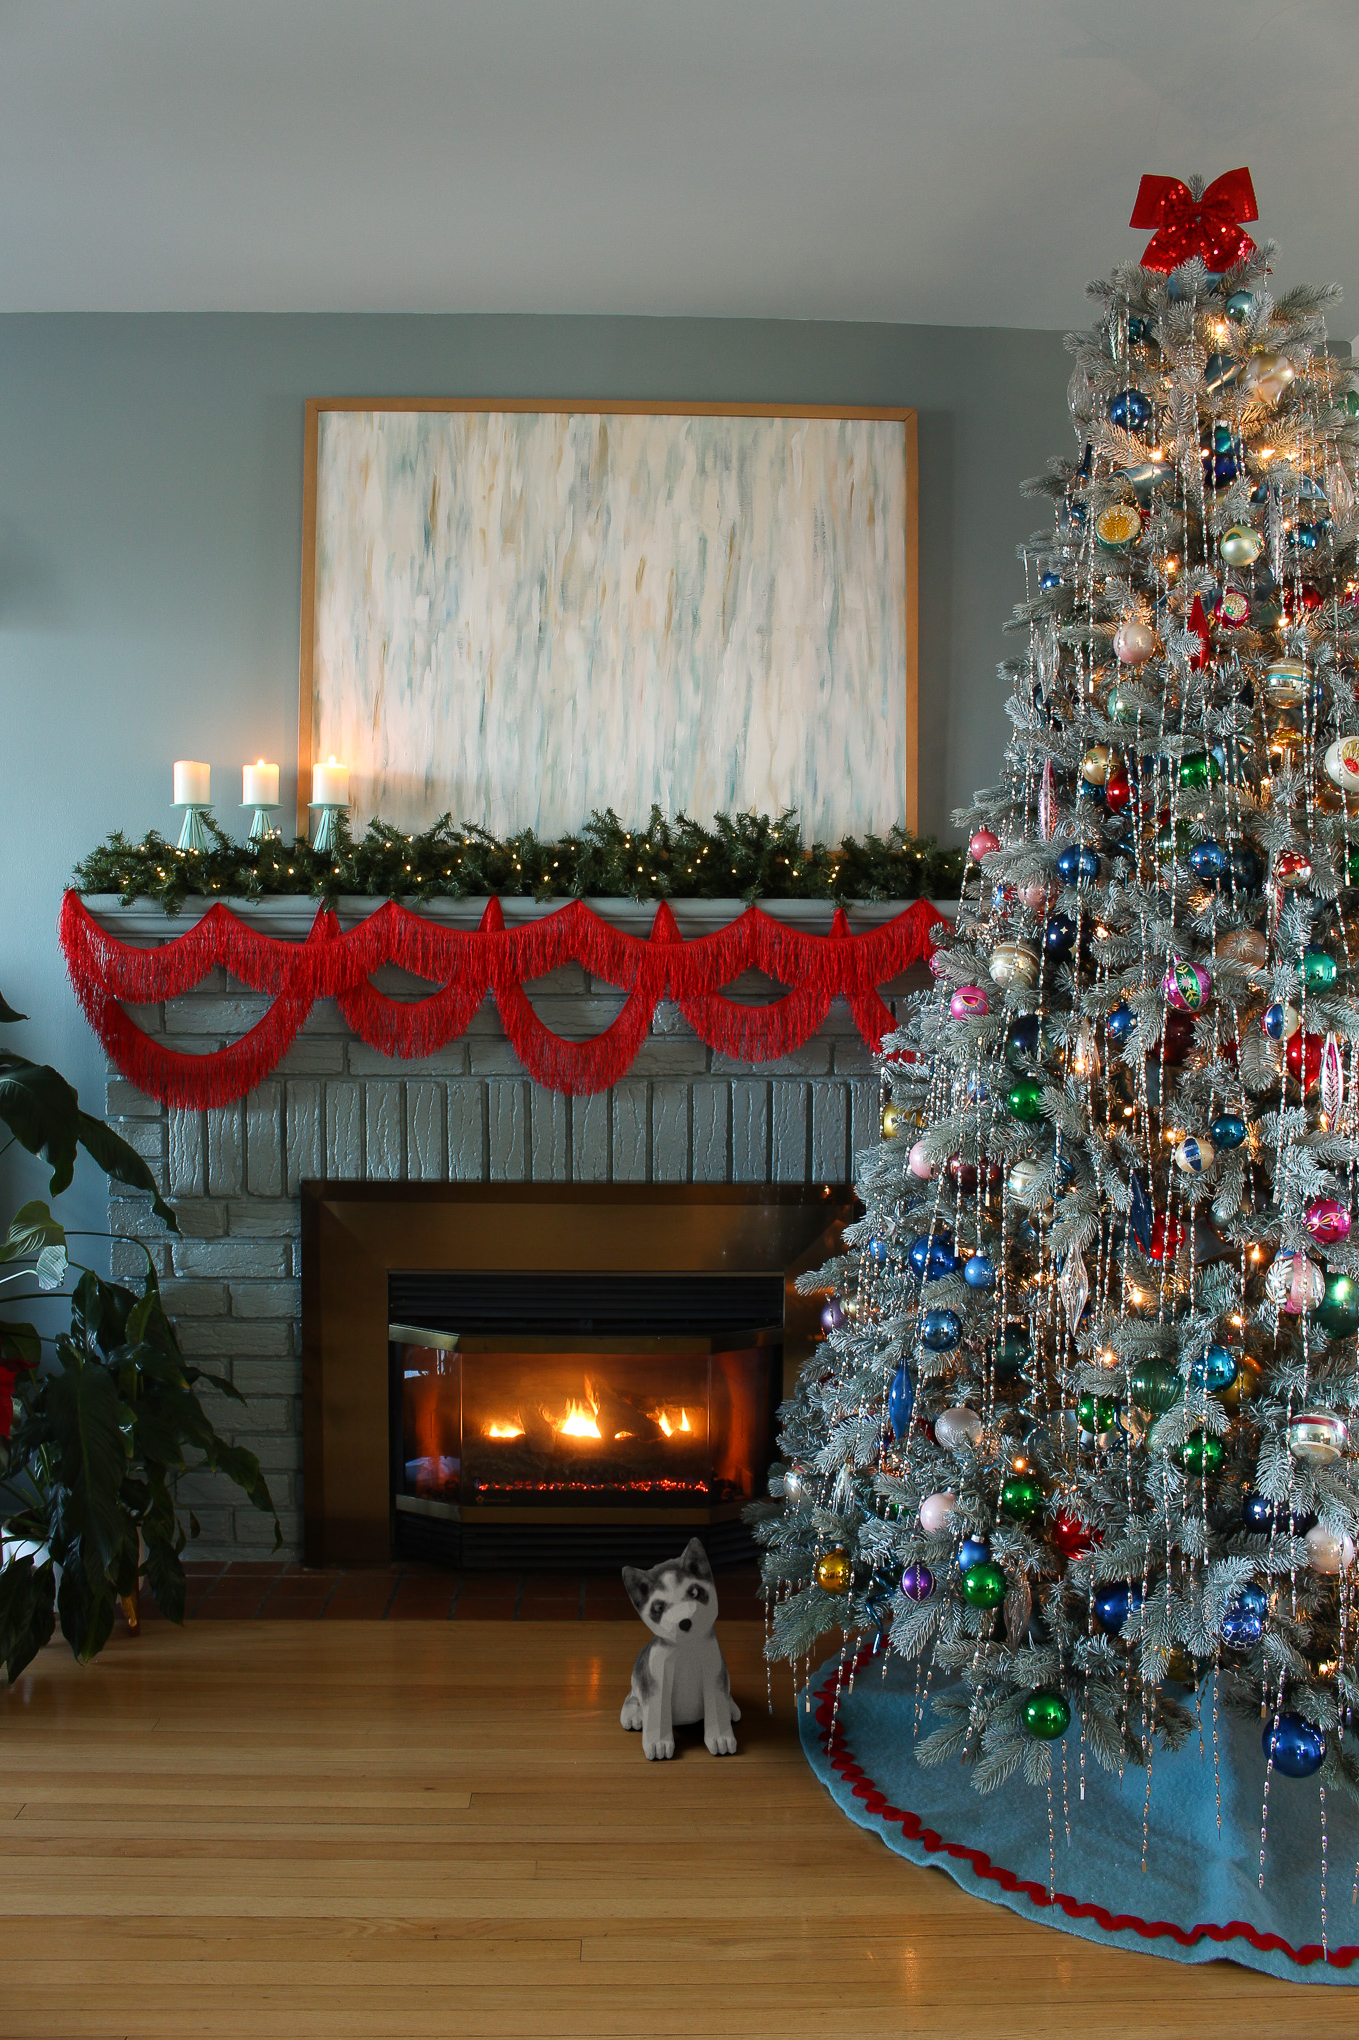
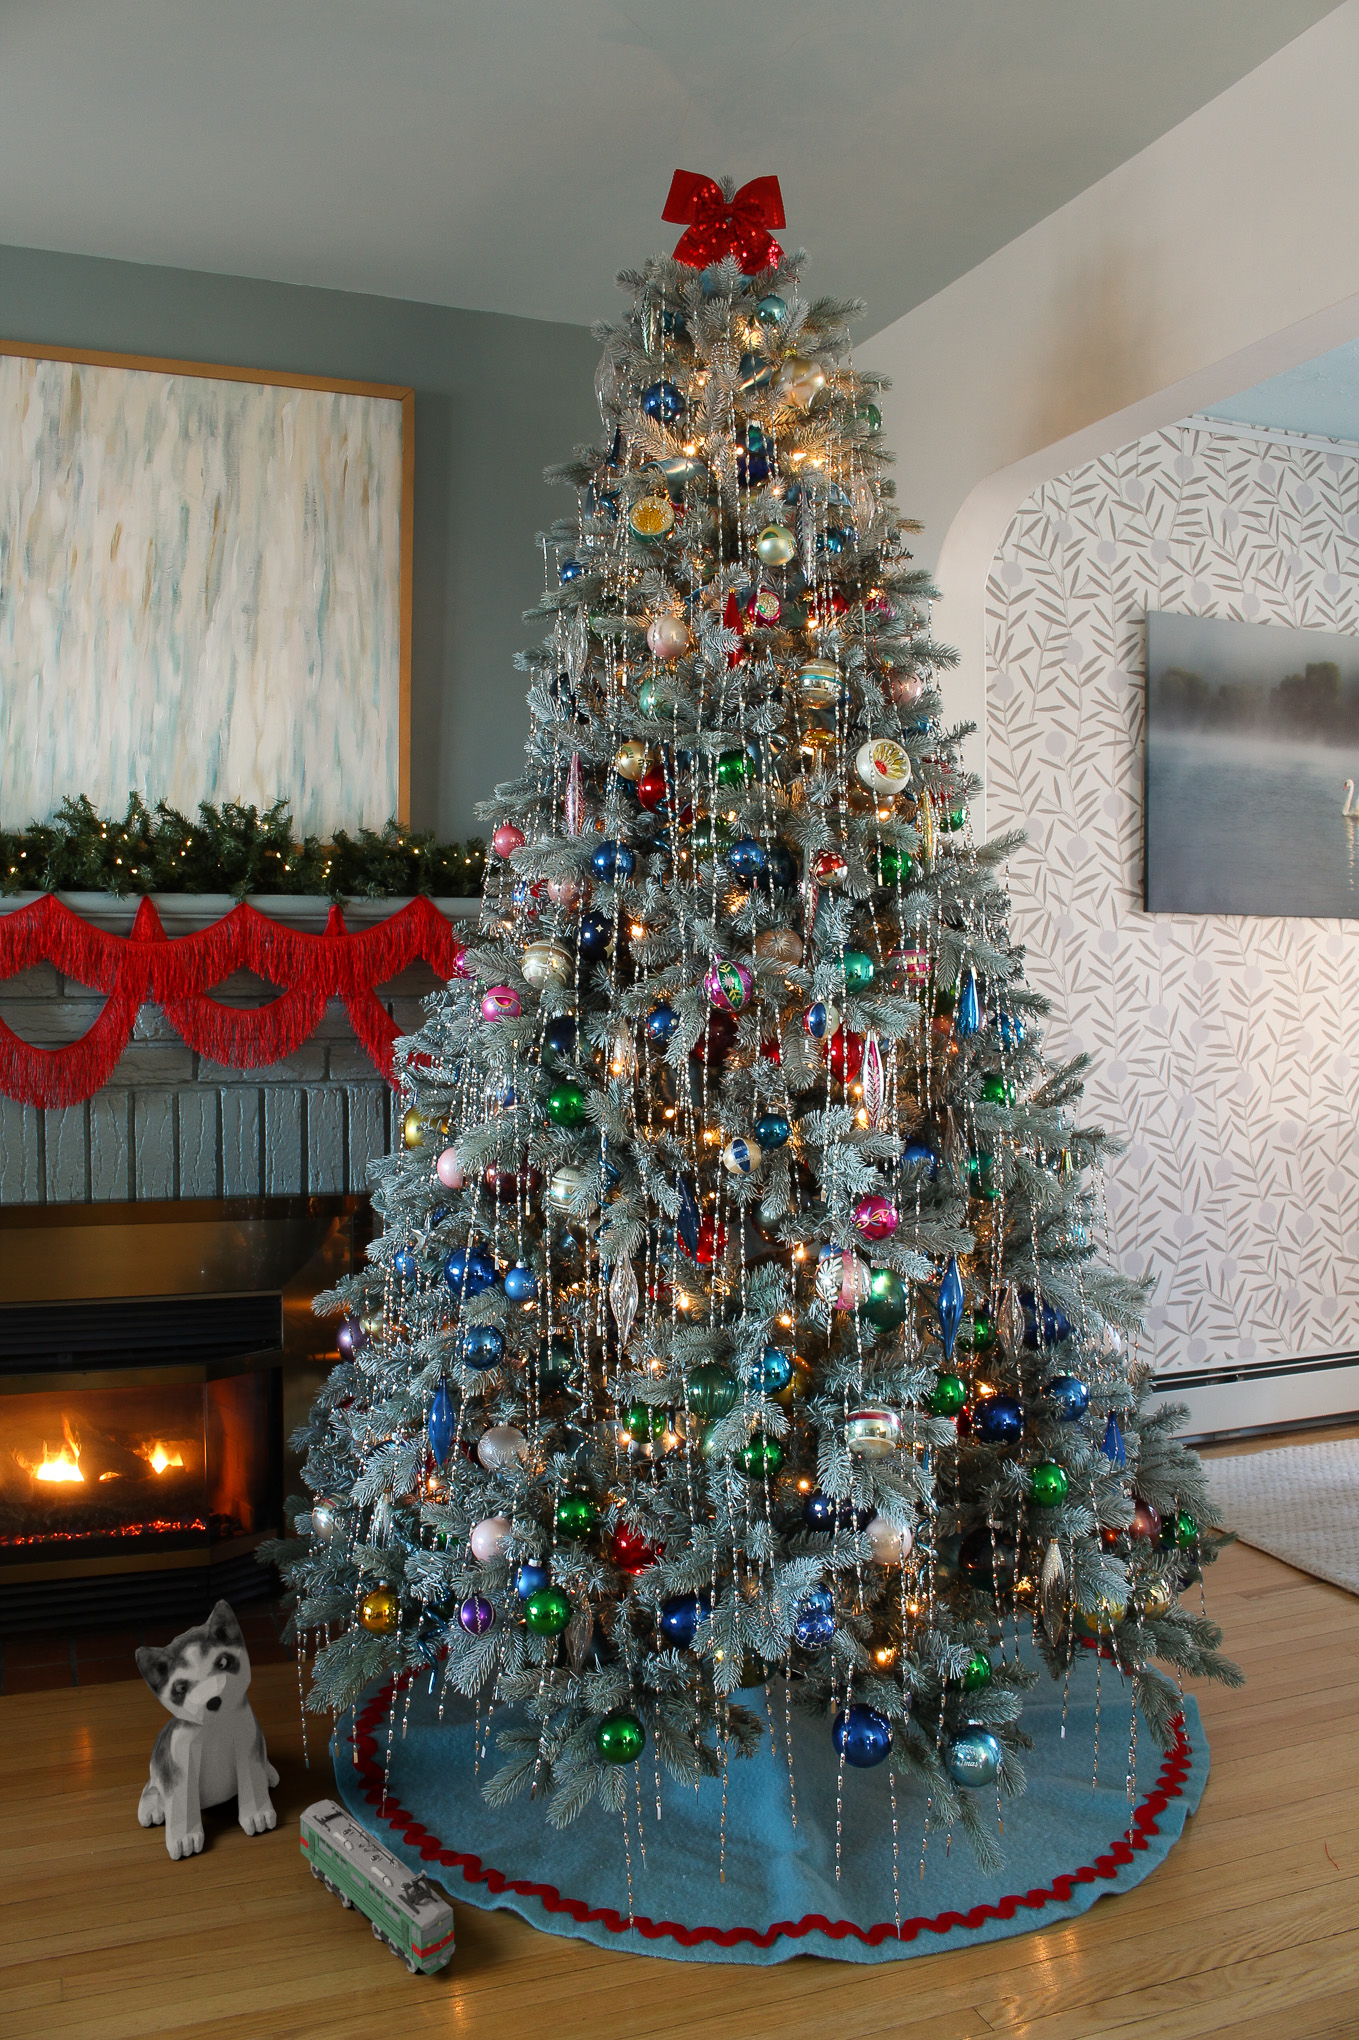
toy train: none [755,1732,889,1898] -> present [300,1799,455,1975]

